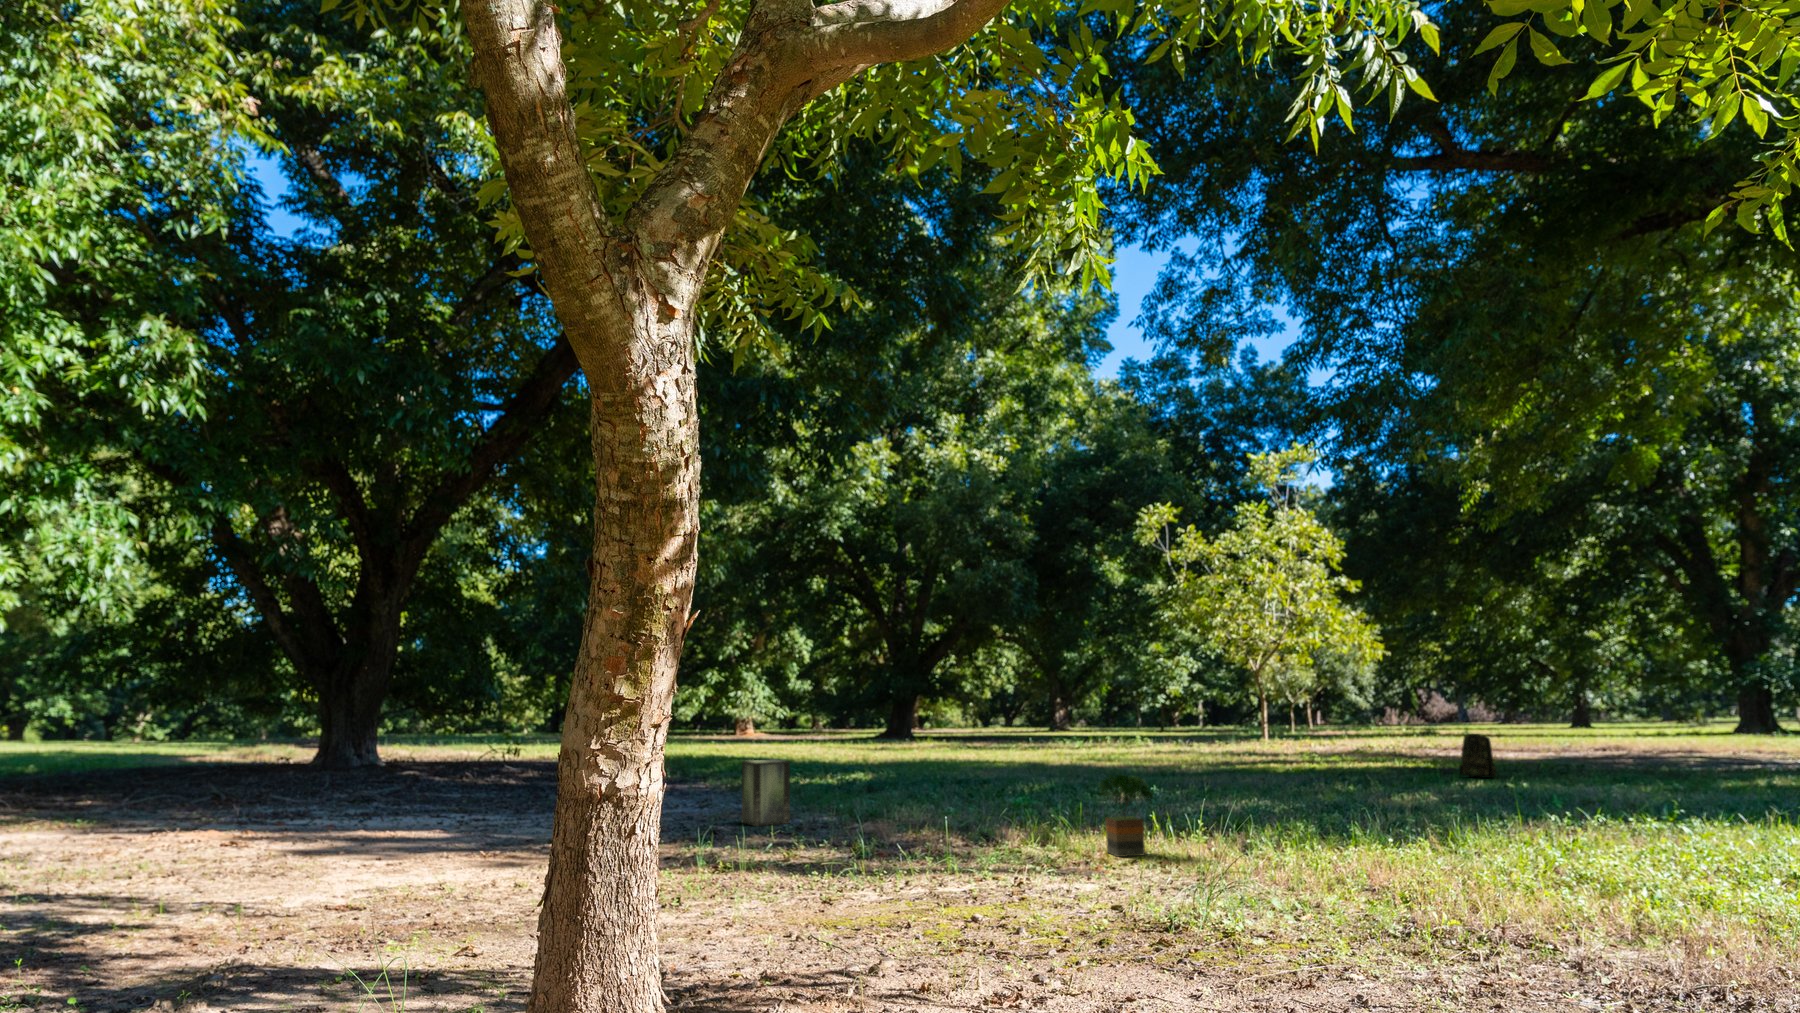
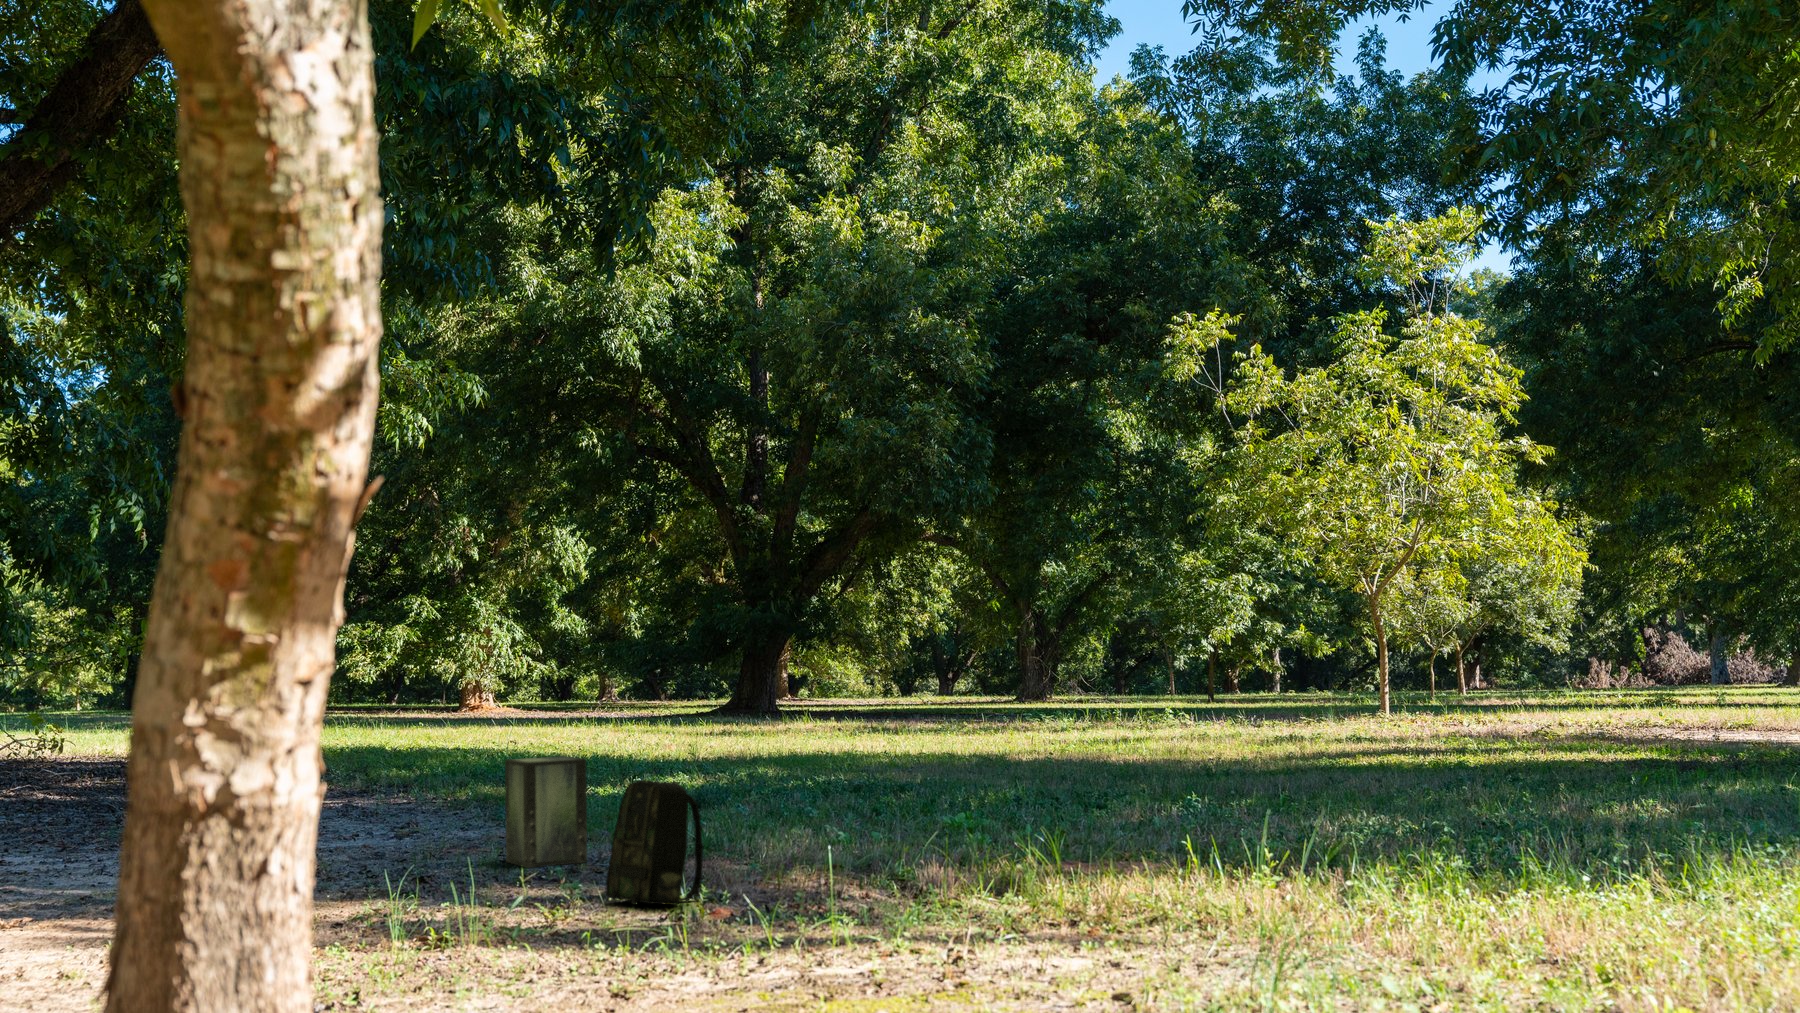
backpack: present [1460,734,1496,778] -> present [605,780,703,905]
potted tree: present [1098,774,1153,857] -> none [1095,771,1194,911]

